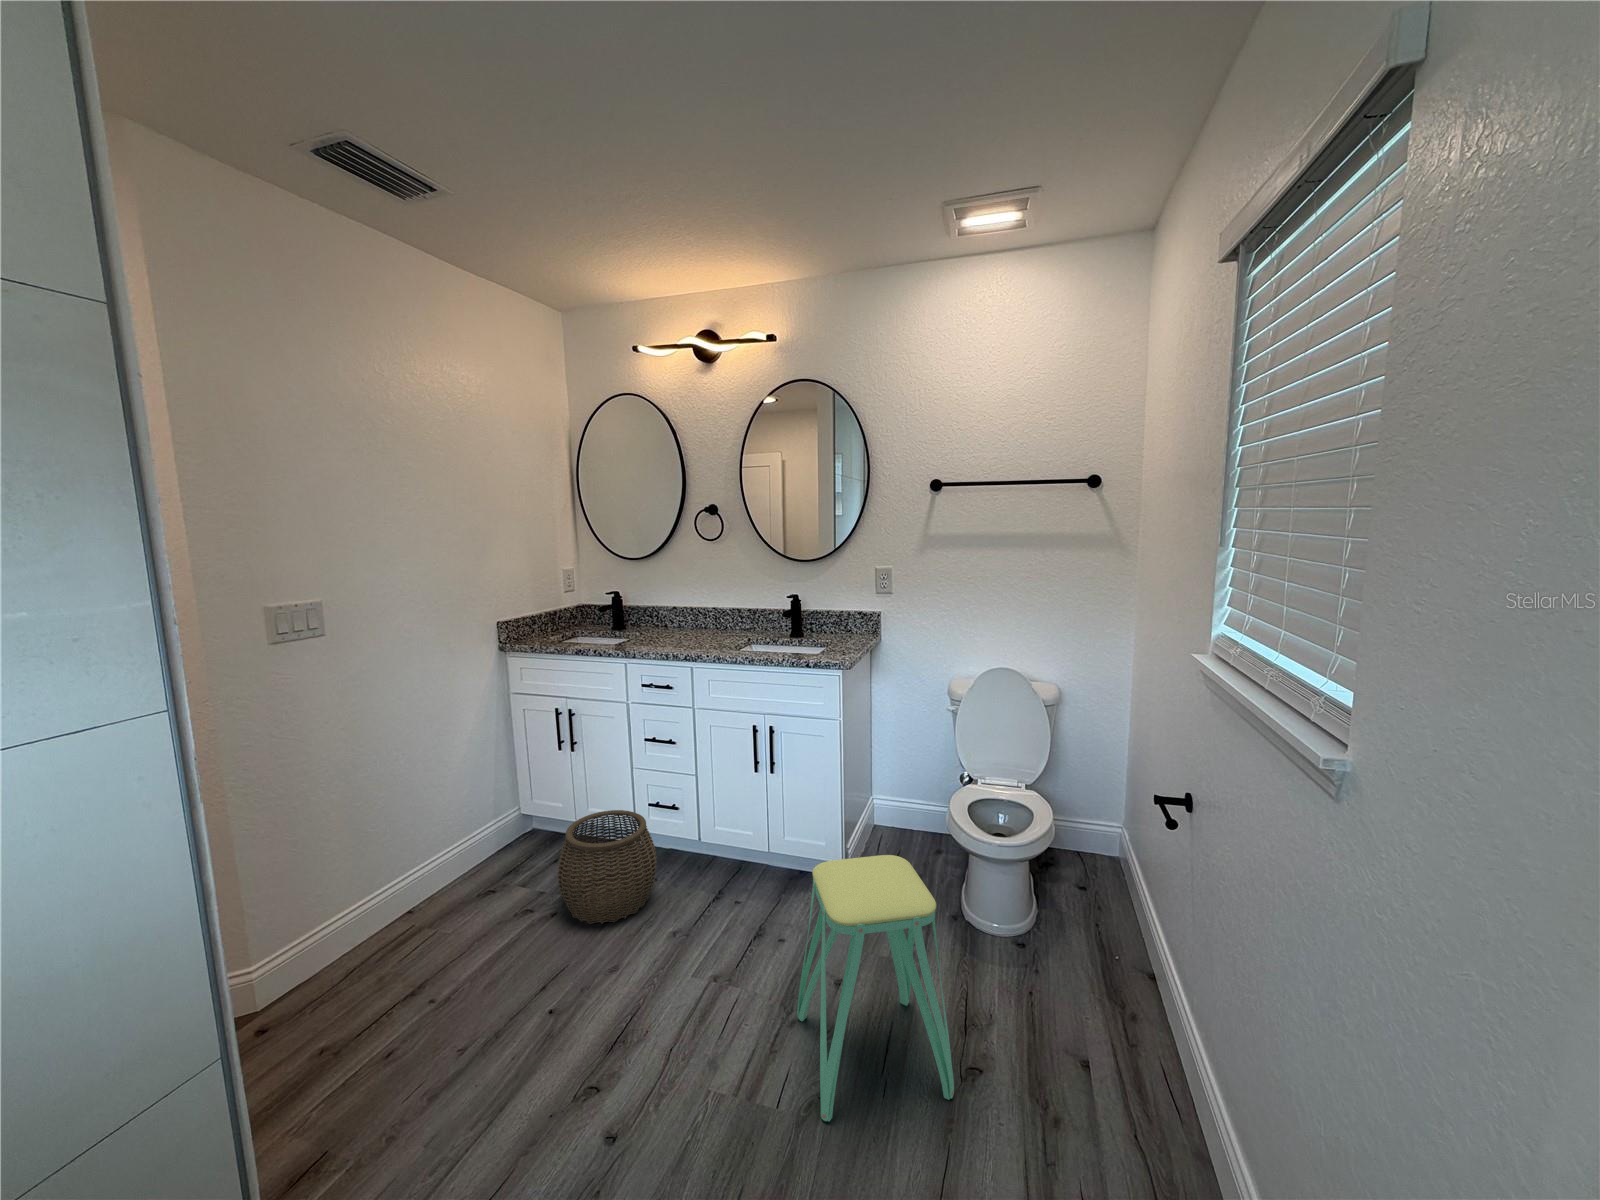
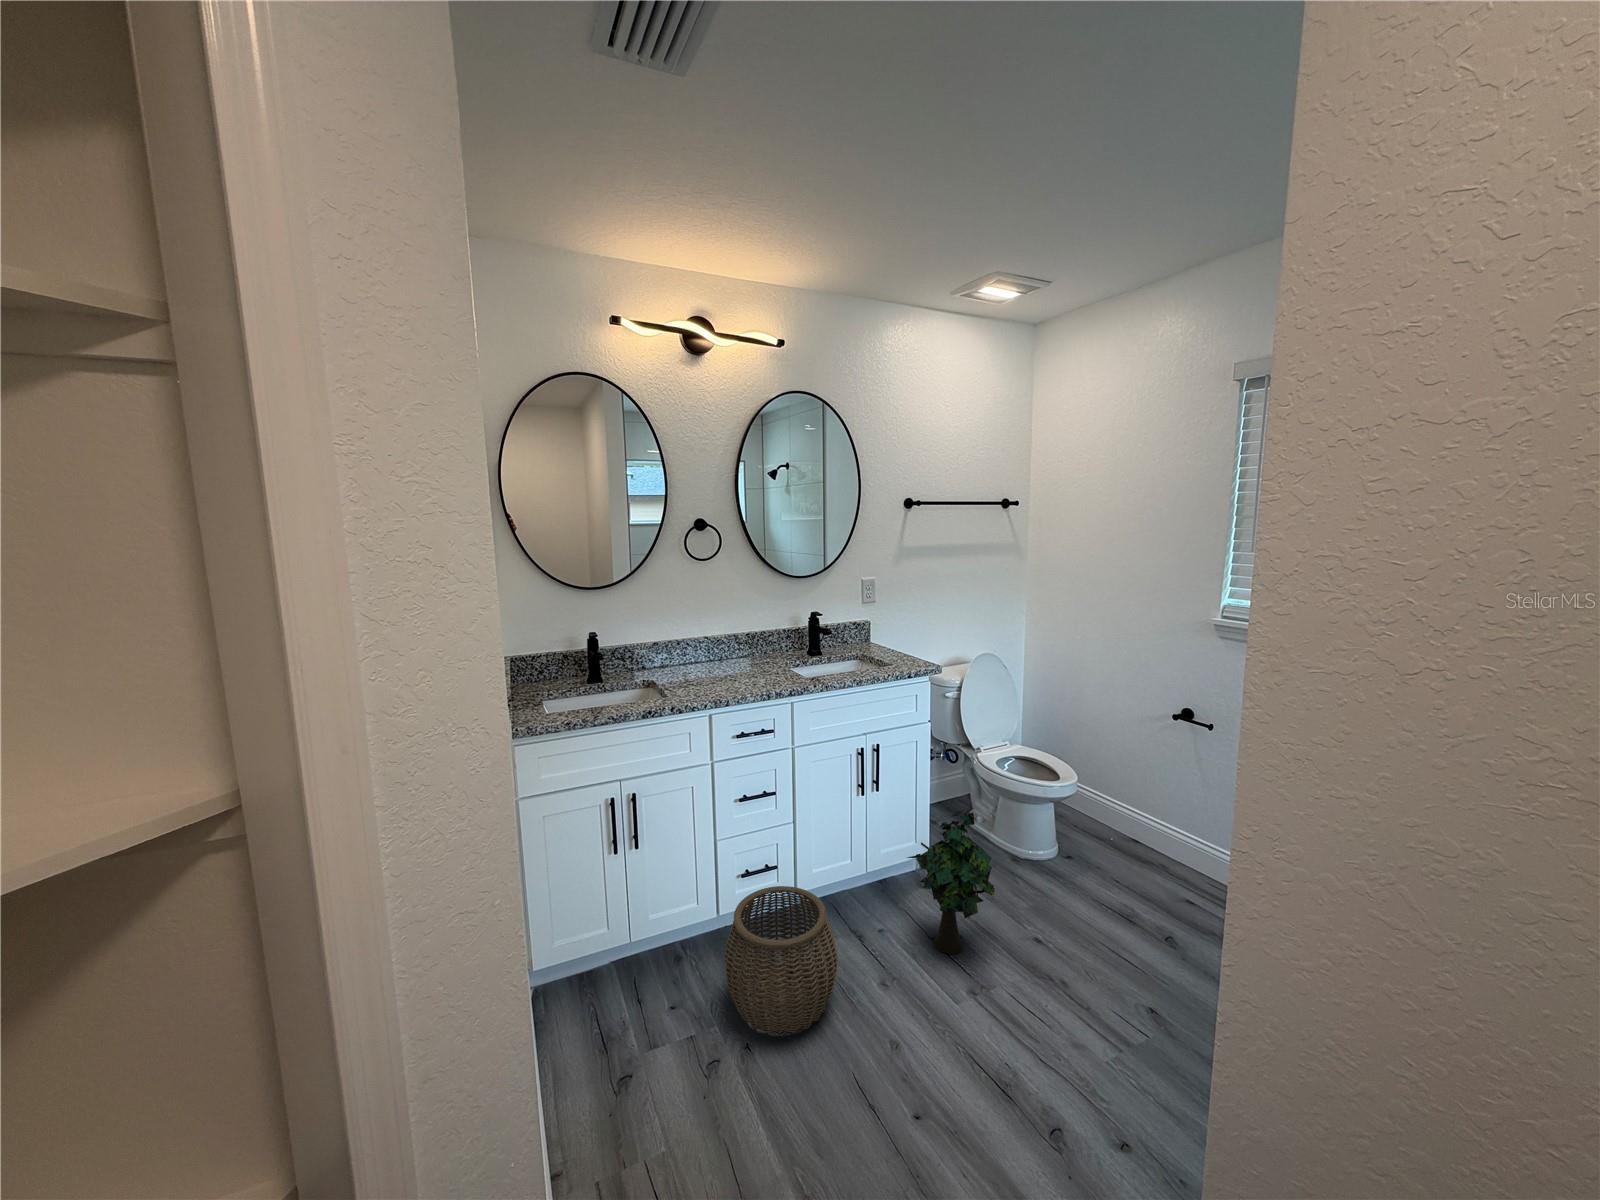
decorative plant: none [726,805,805,952] -> present [907,810,995,954]
stool: present [797,855,954,1121] -> none [1055,806,1183,1018]

